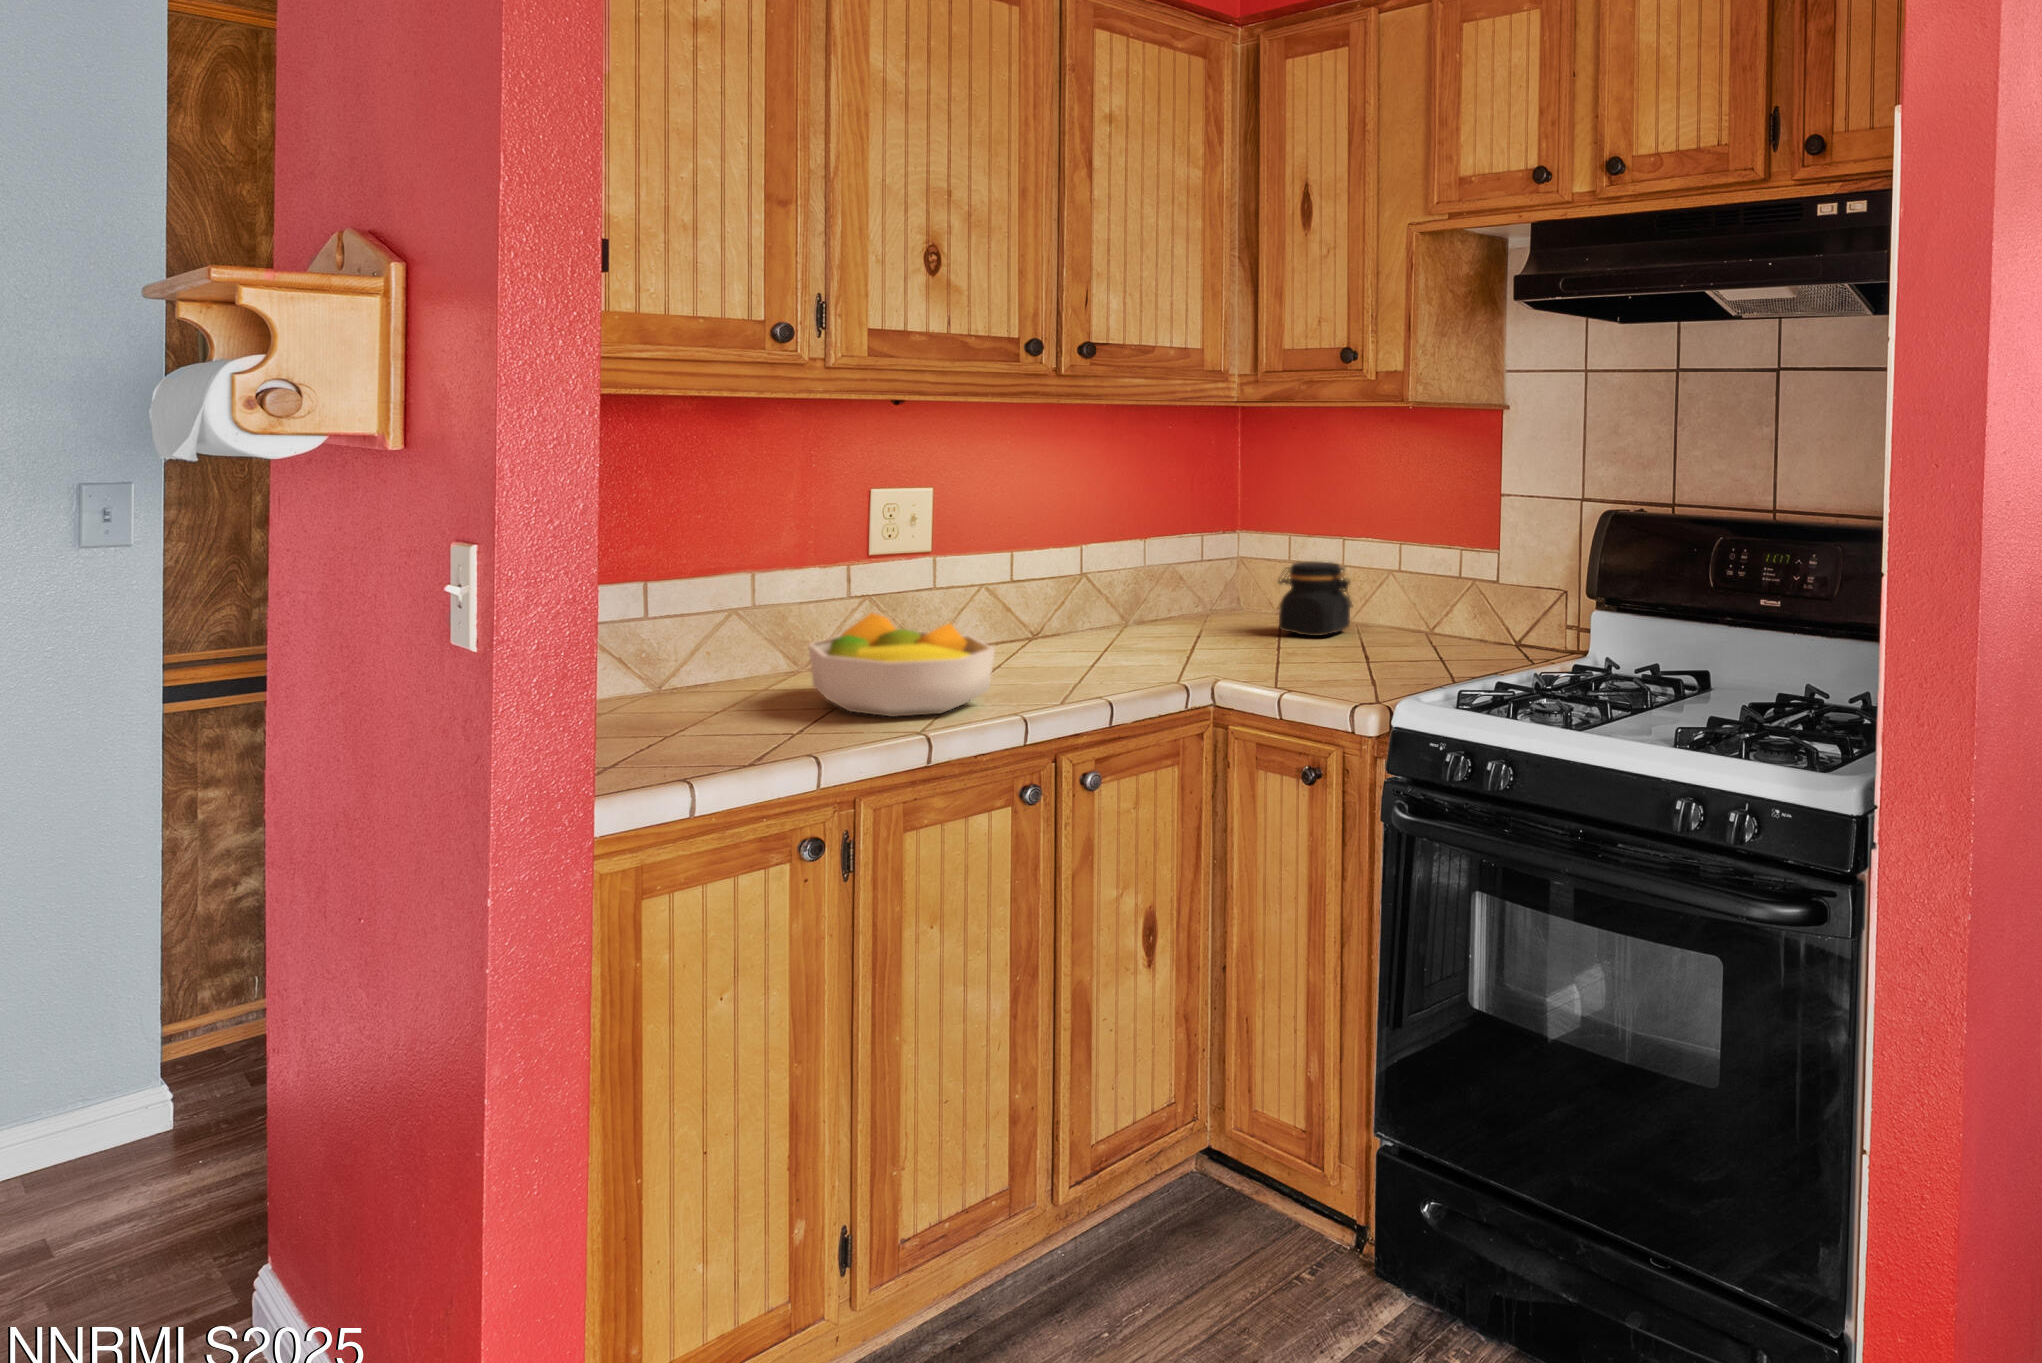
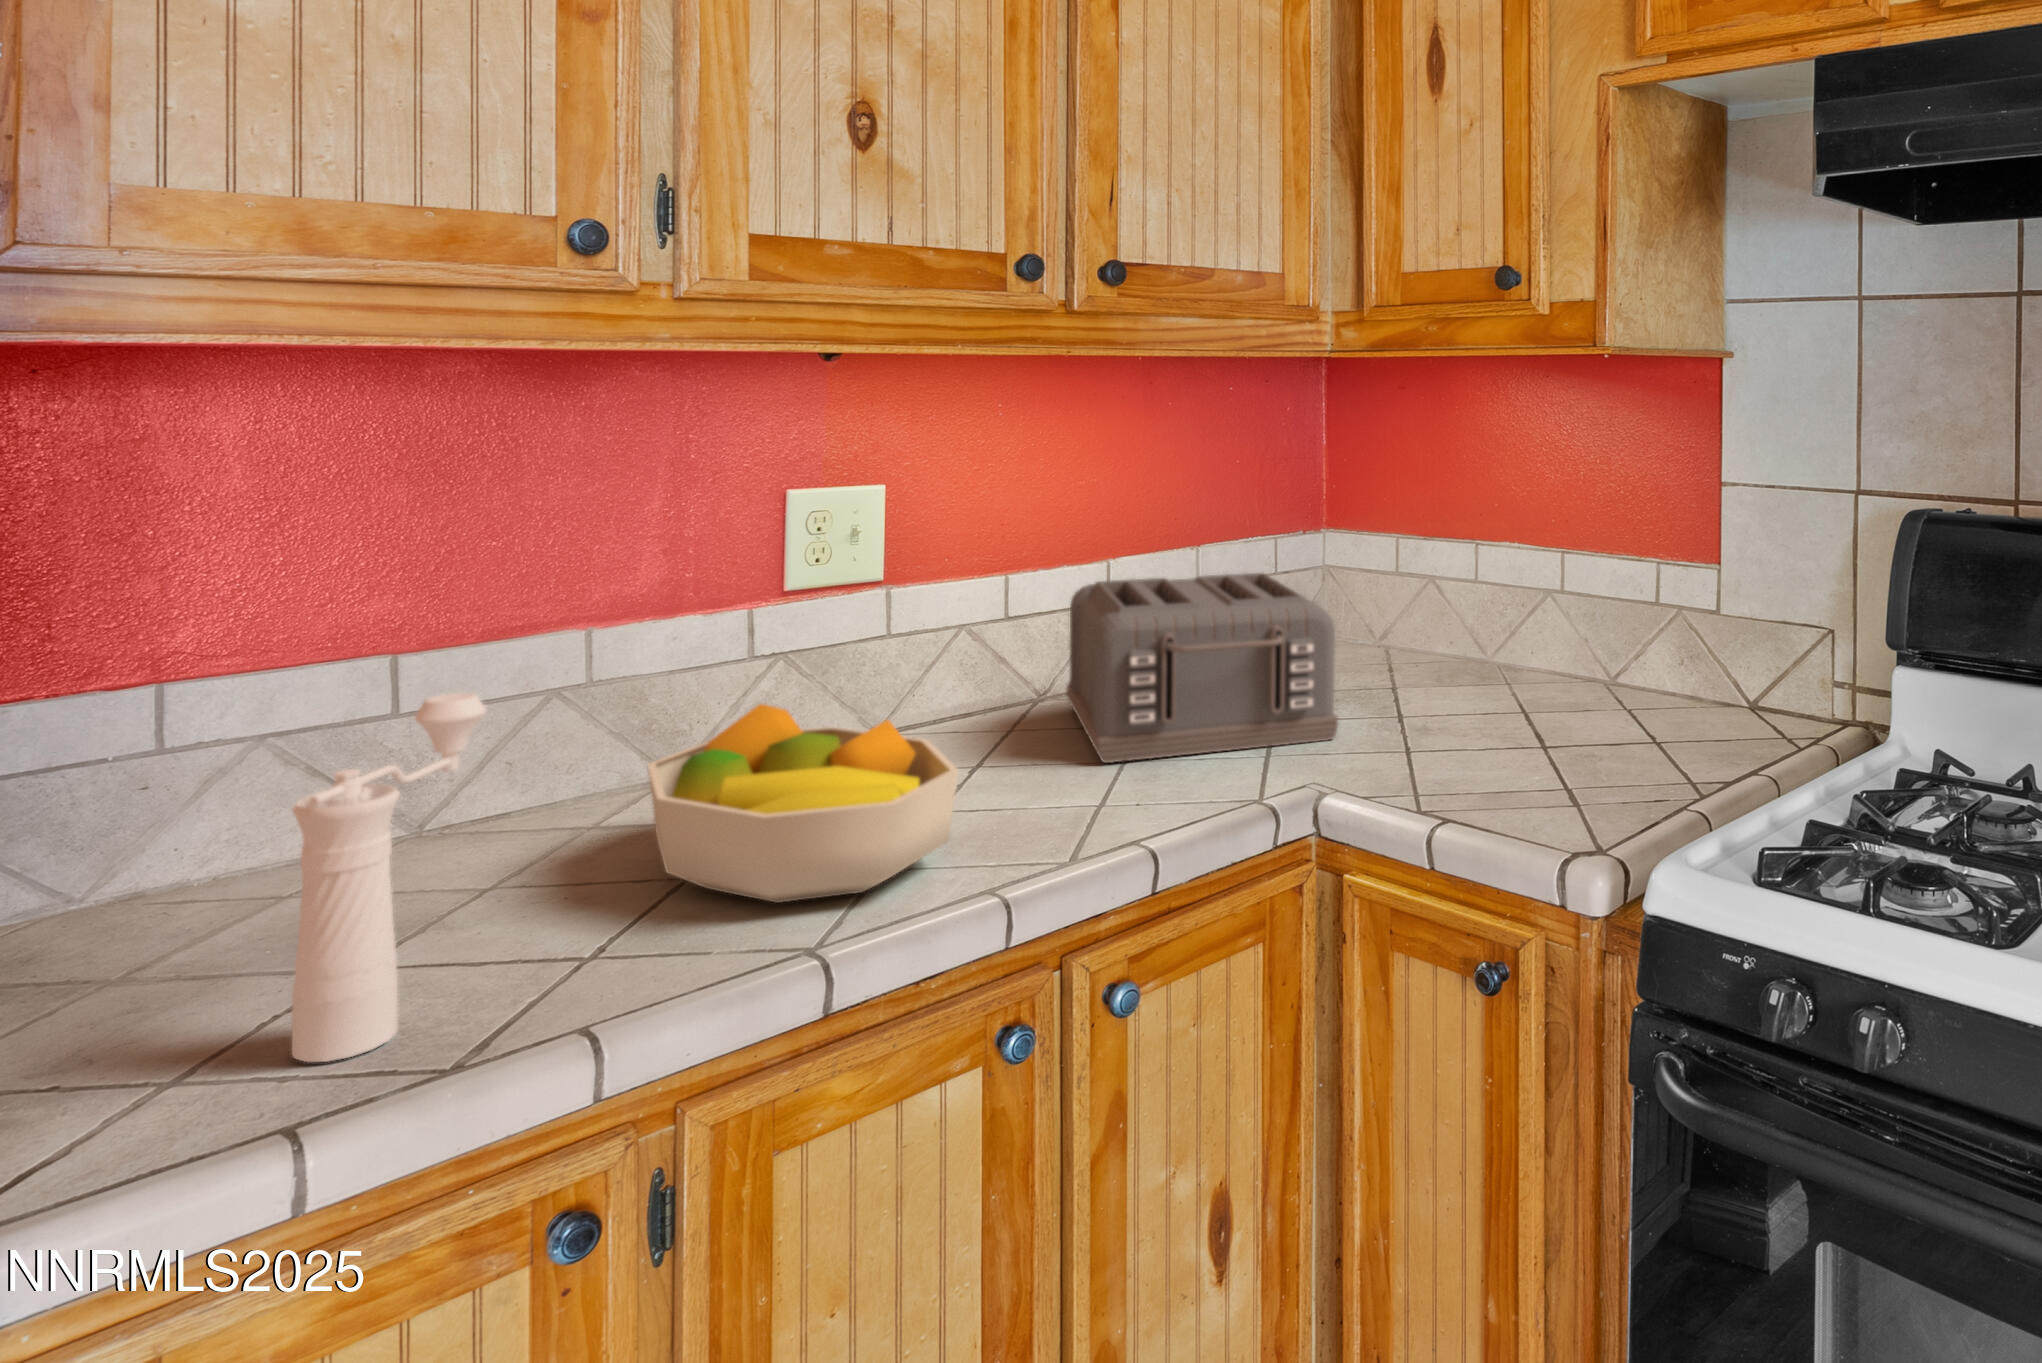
toaster: none [1054,553,1235,666] -> present [1066,573,1338,763]
jar: present [1279,562,1352,636] -> none [1390,581,1500,692]
pepper mill: none [660,586,741,763] -> present [292,693,486,1062]

